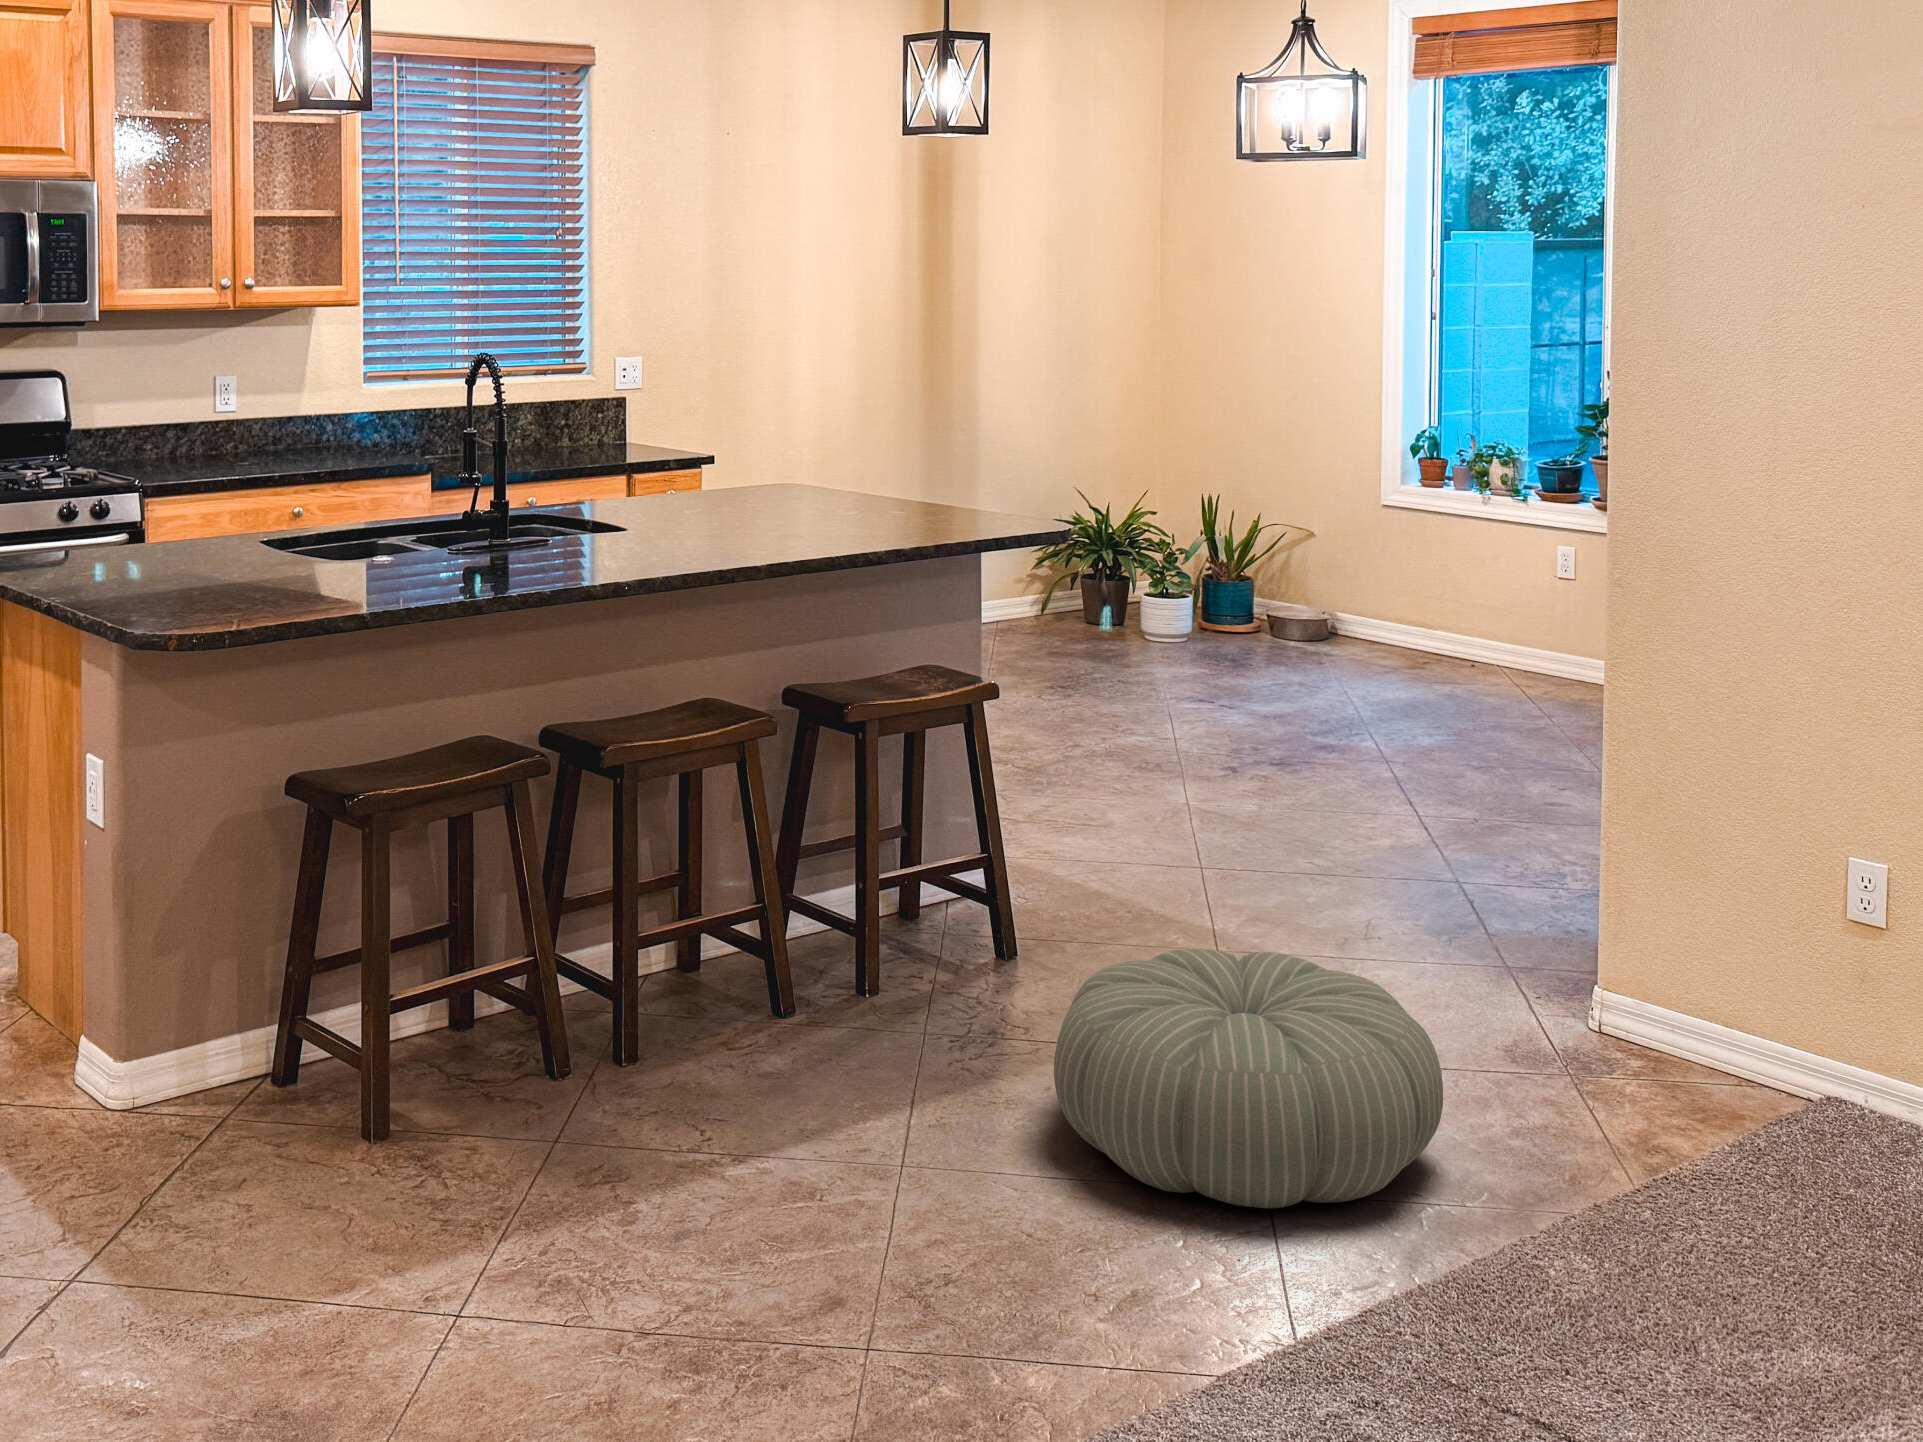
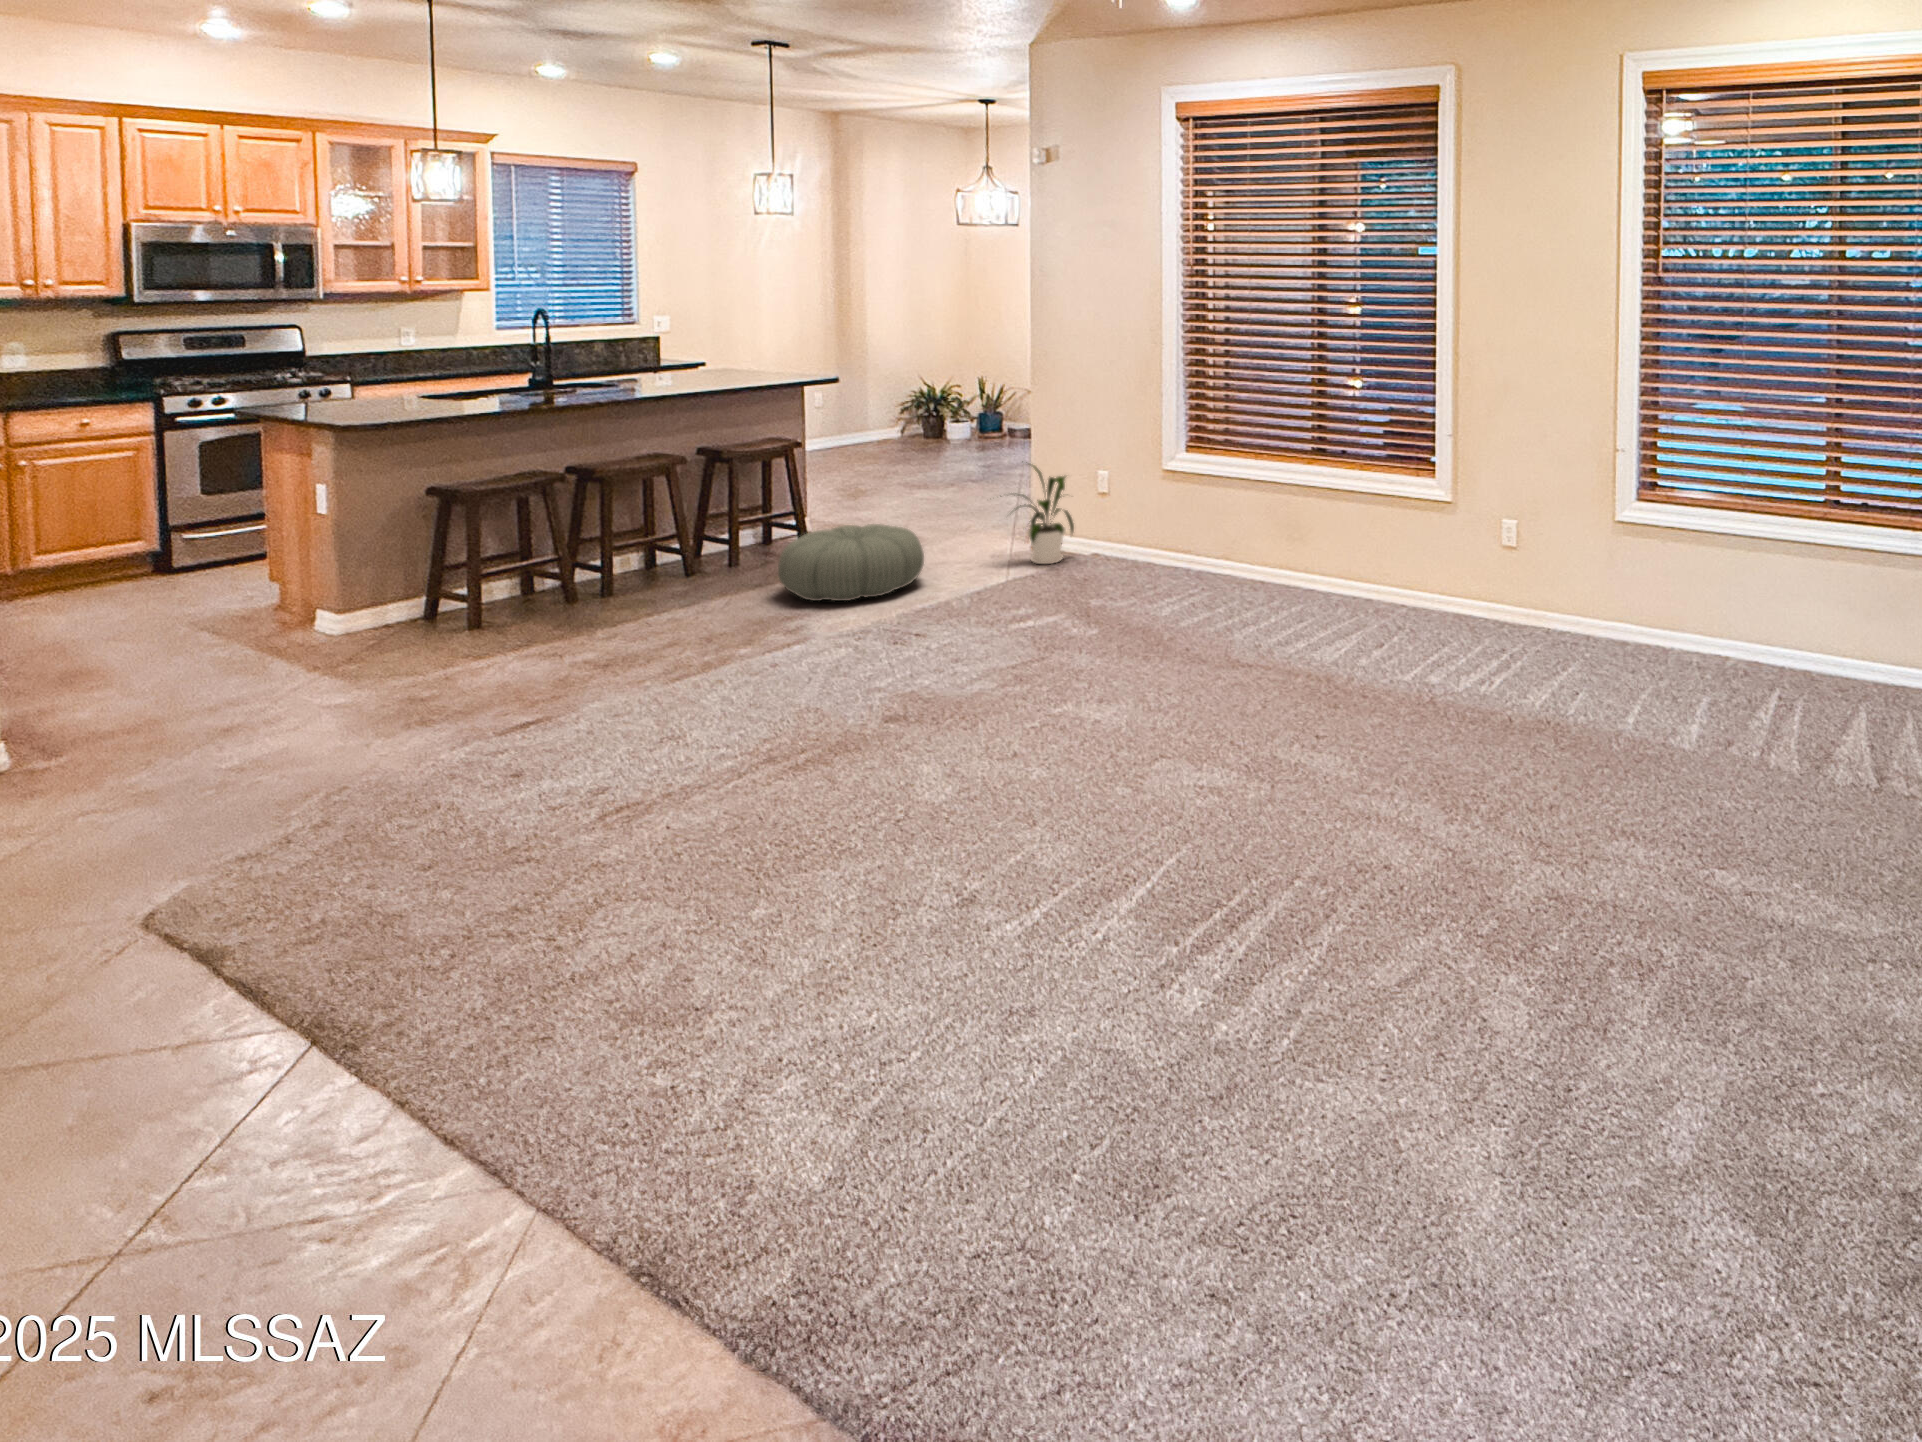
house plant: none [1566,794,1829,1120] -> present [1014,462,1074,564]

